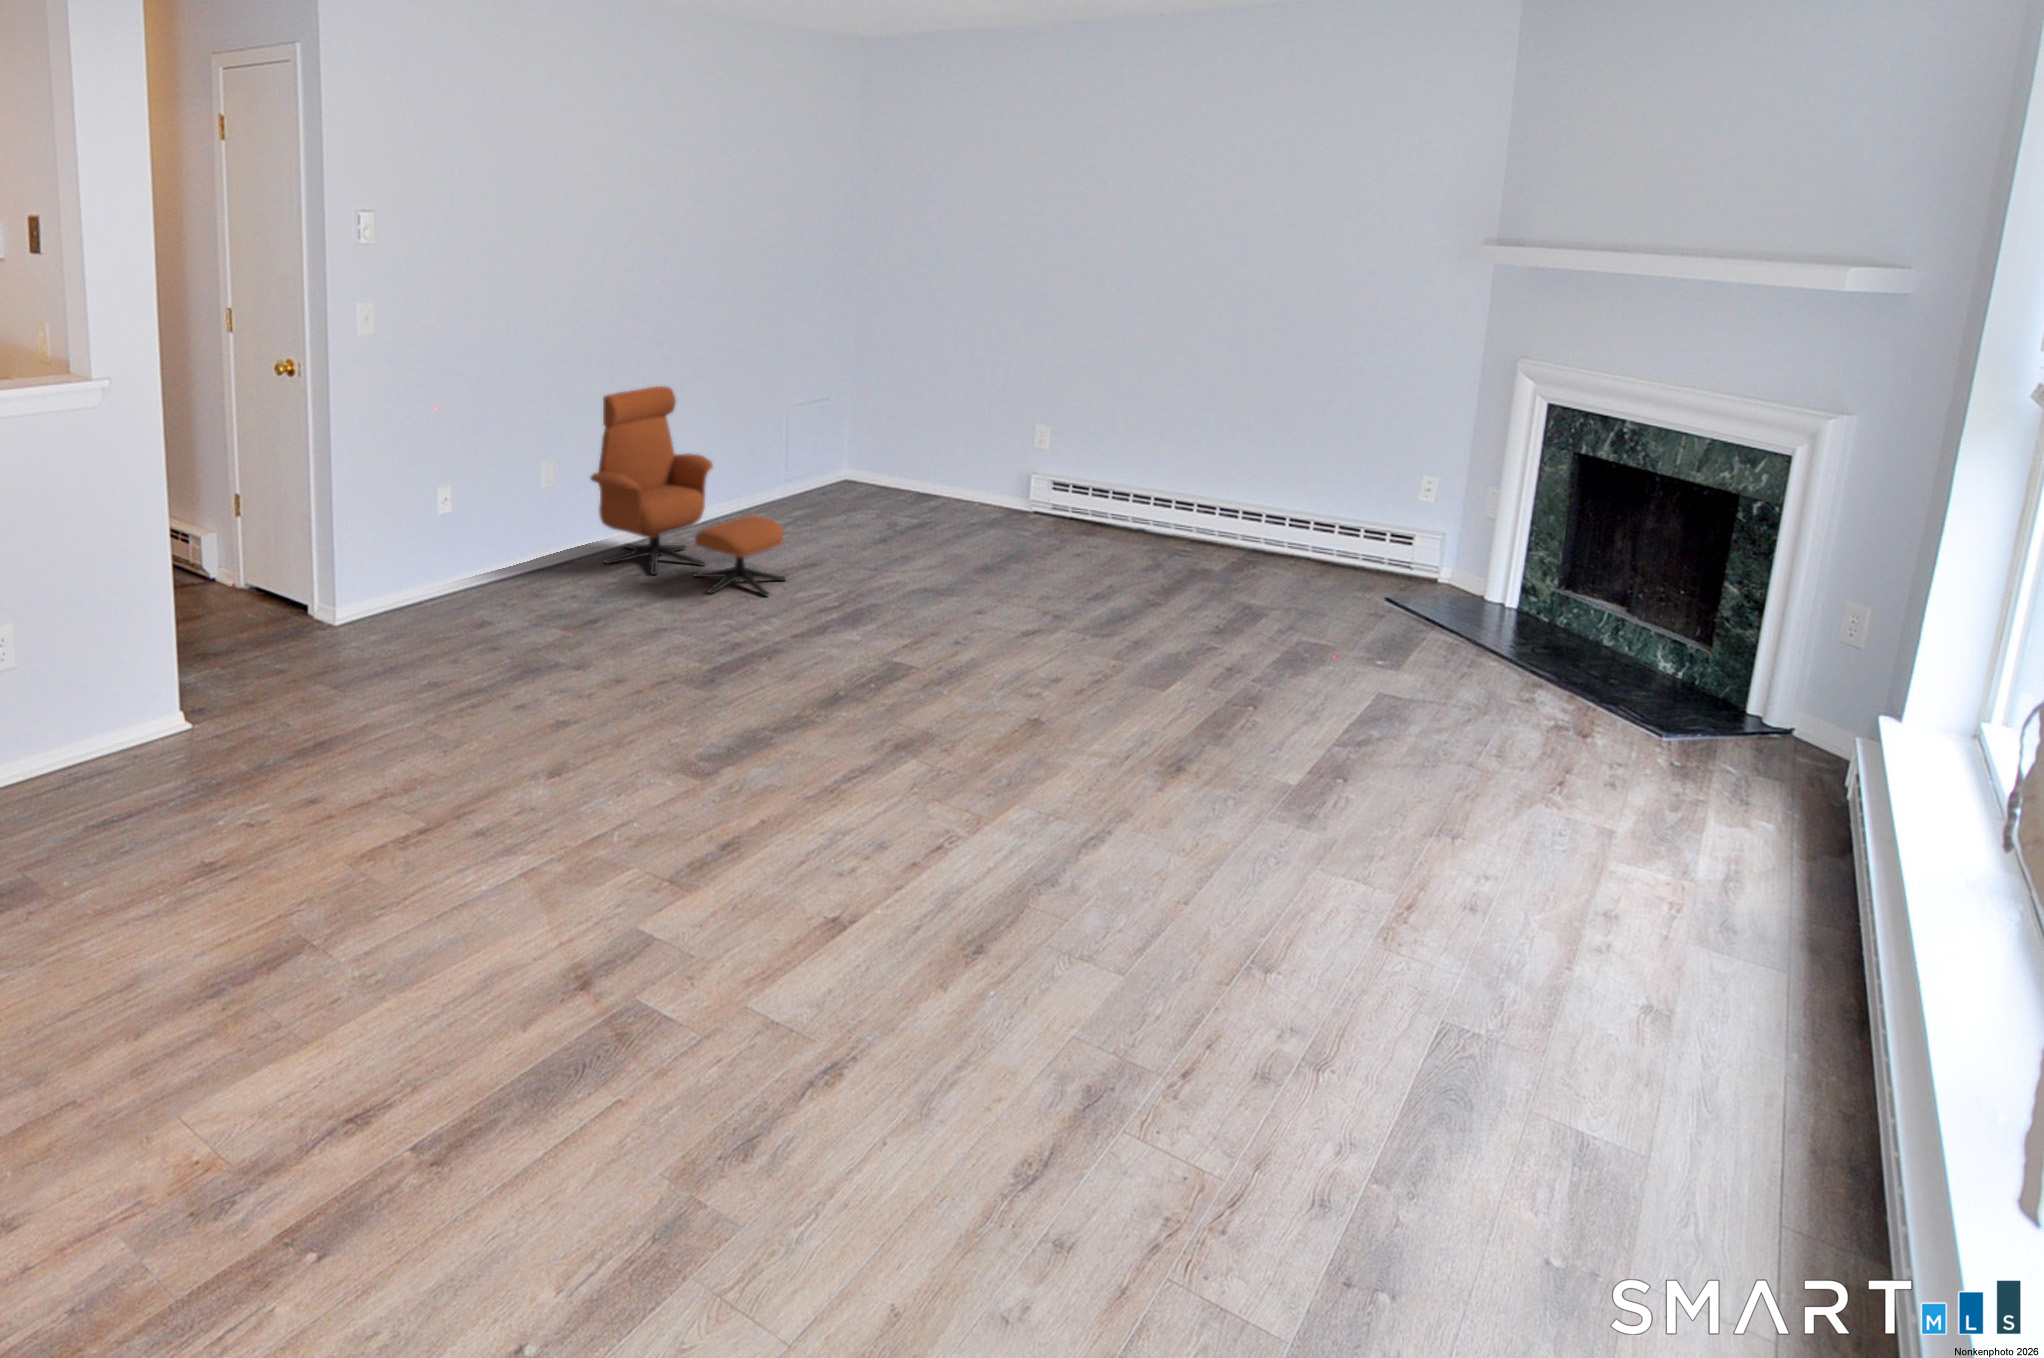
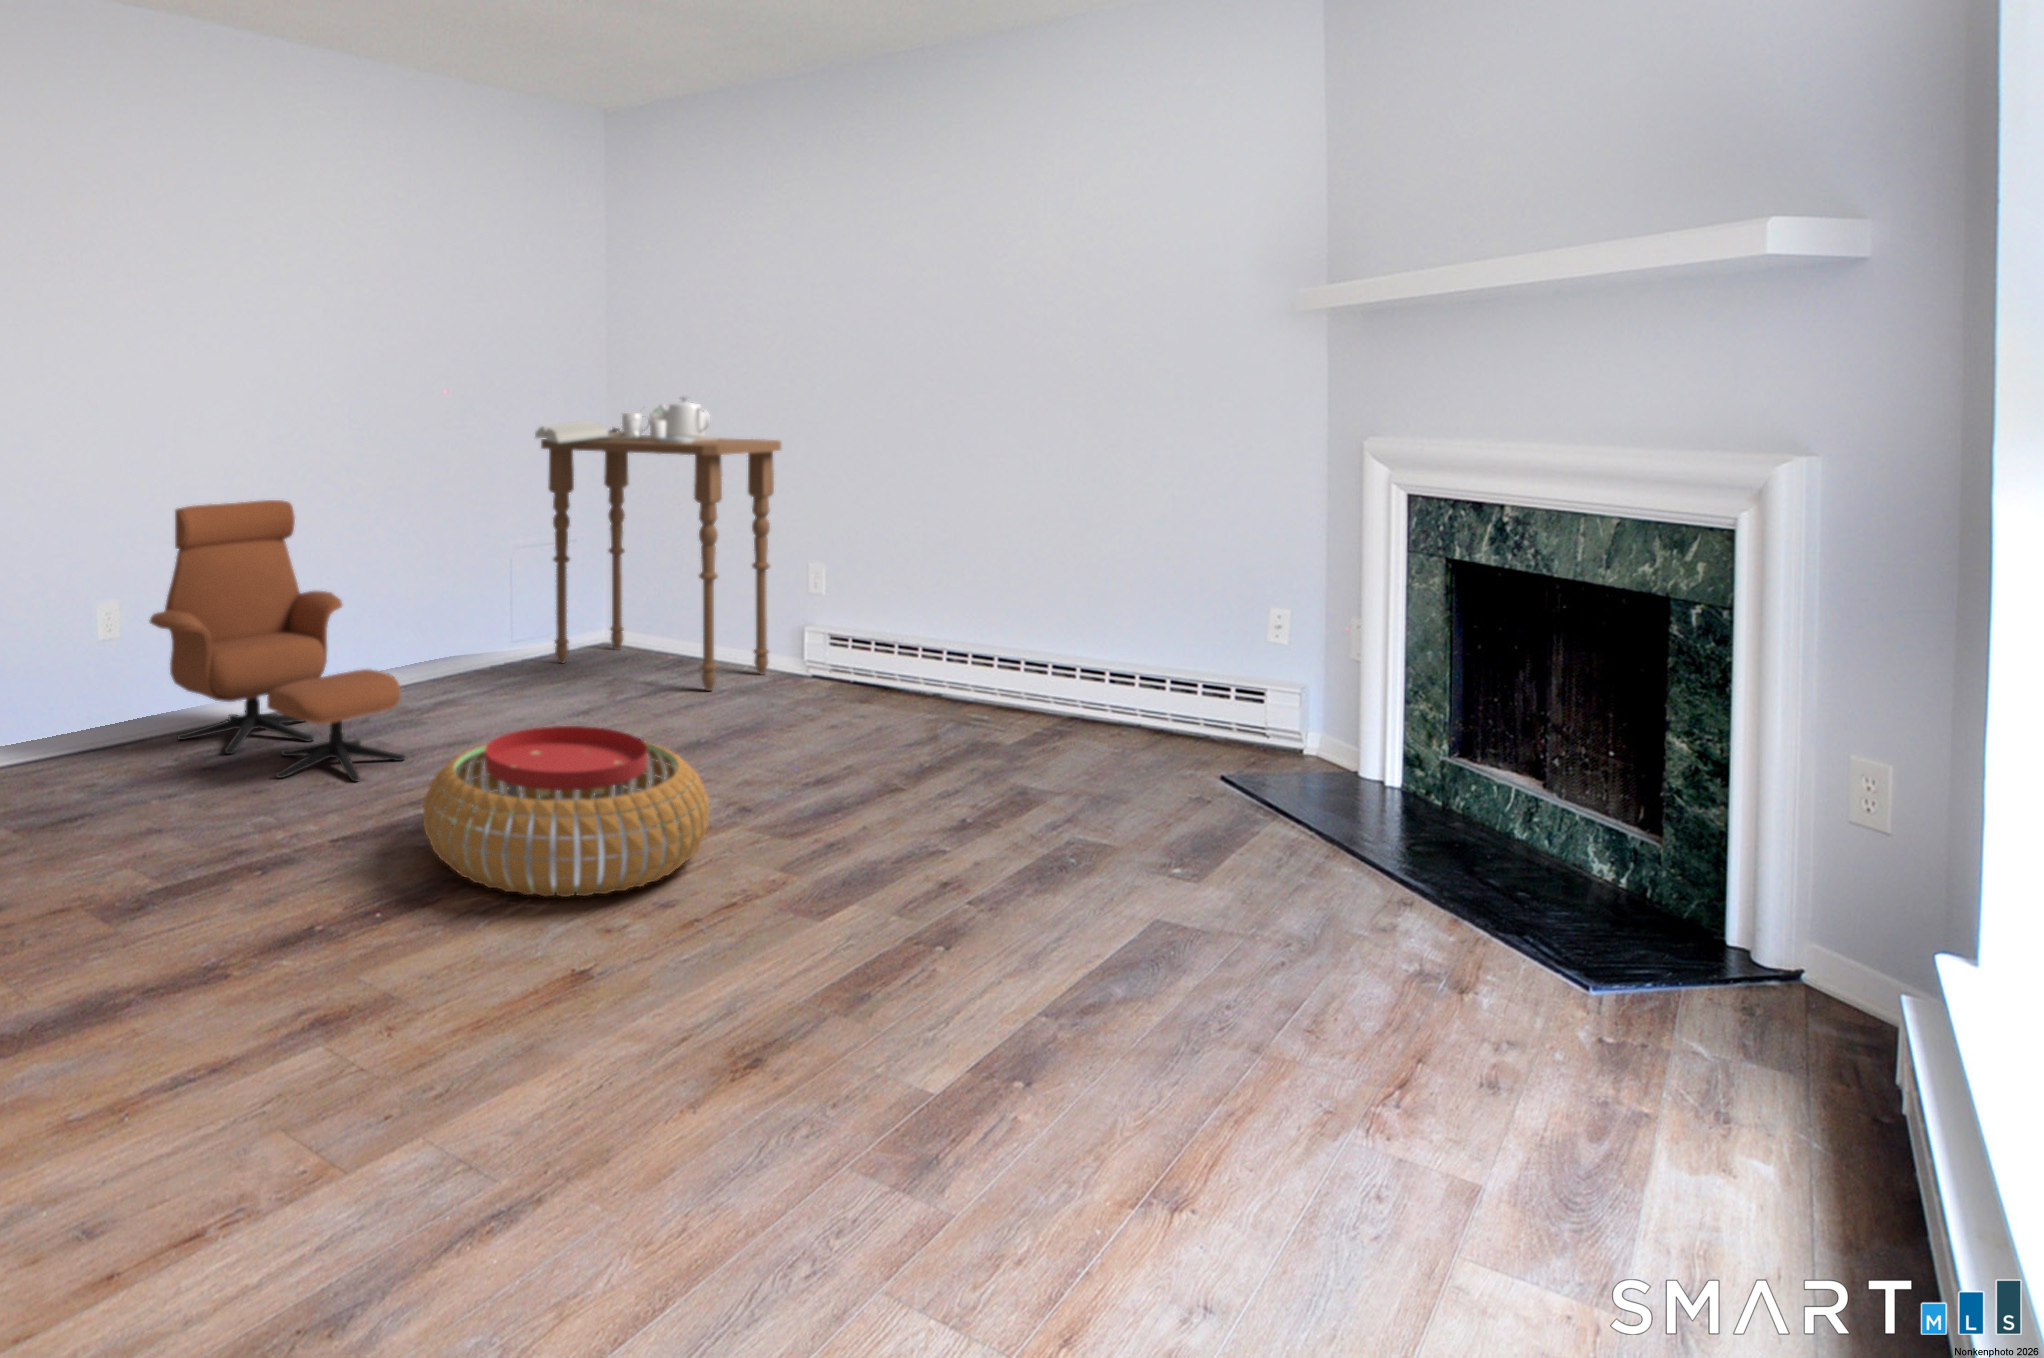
side table: none [816,298,1023,527] -> present [535,397,781,691]
pouf: none [861,563,1063,677] -> present [423,726,709,897]

